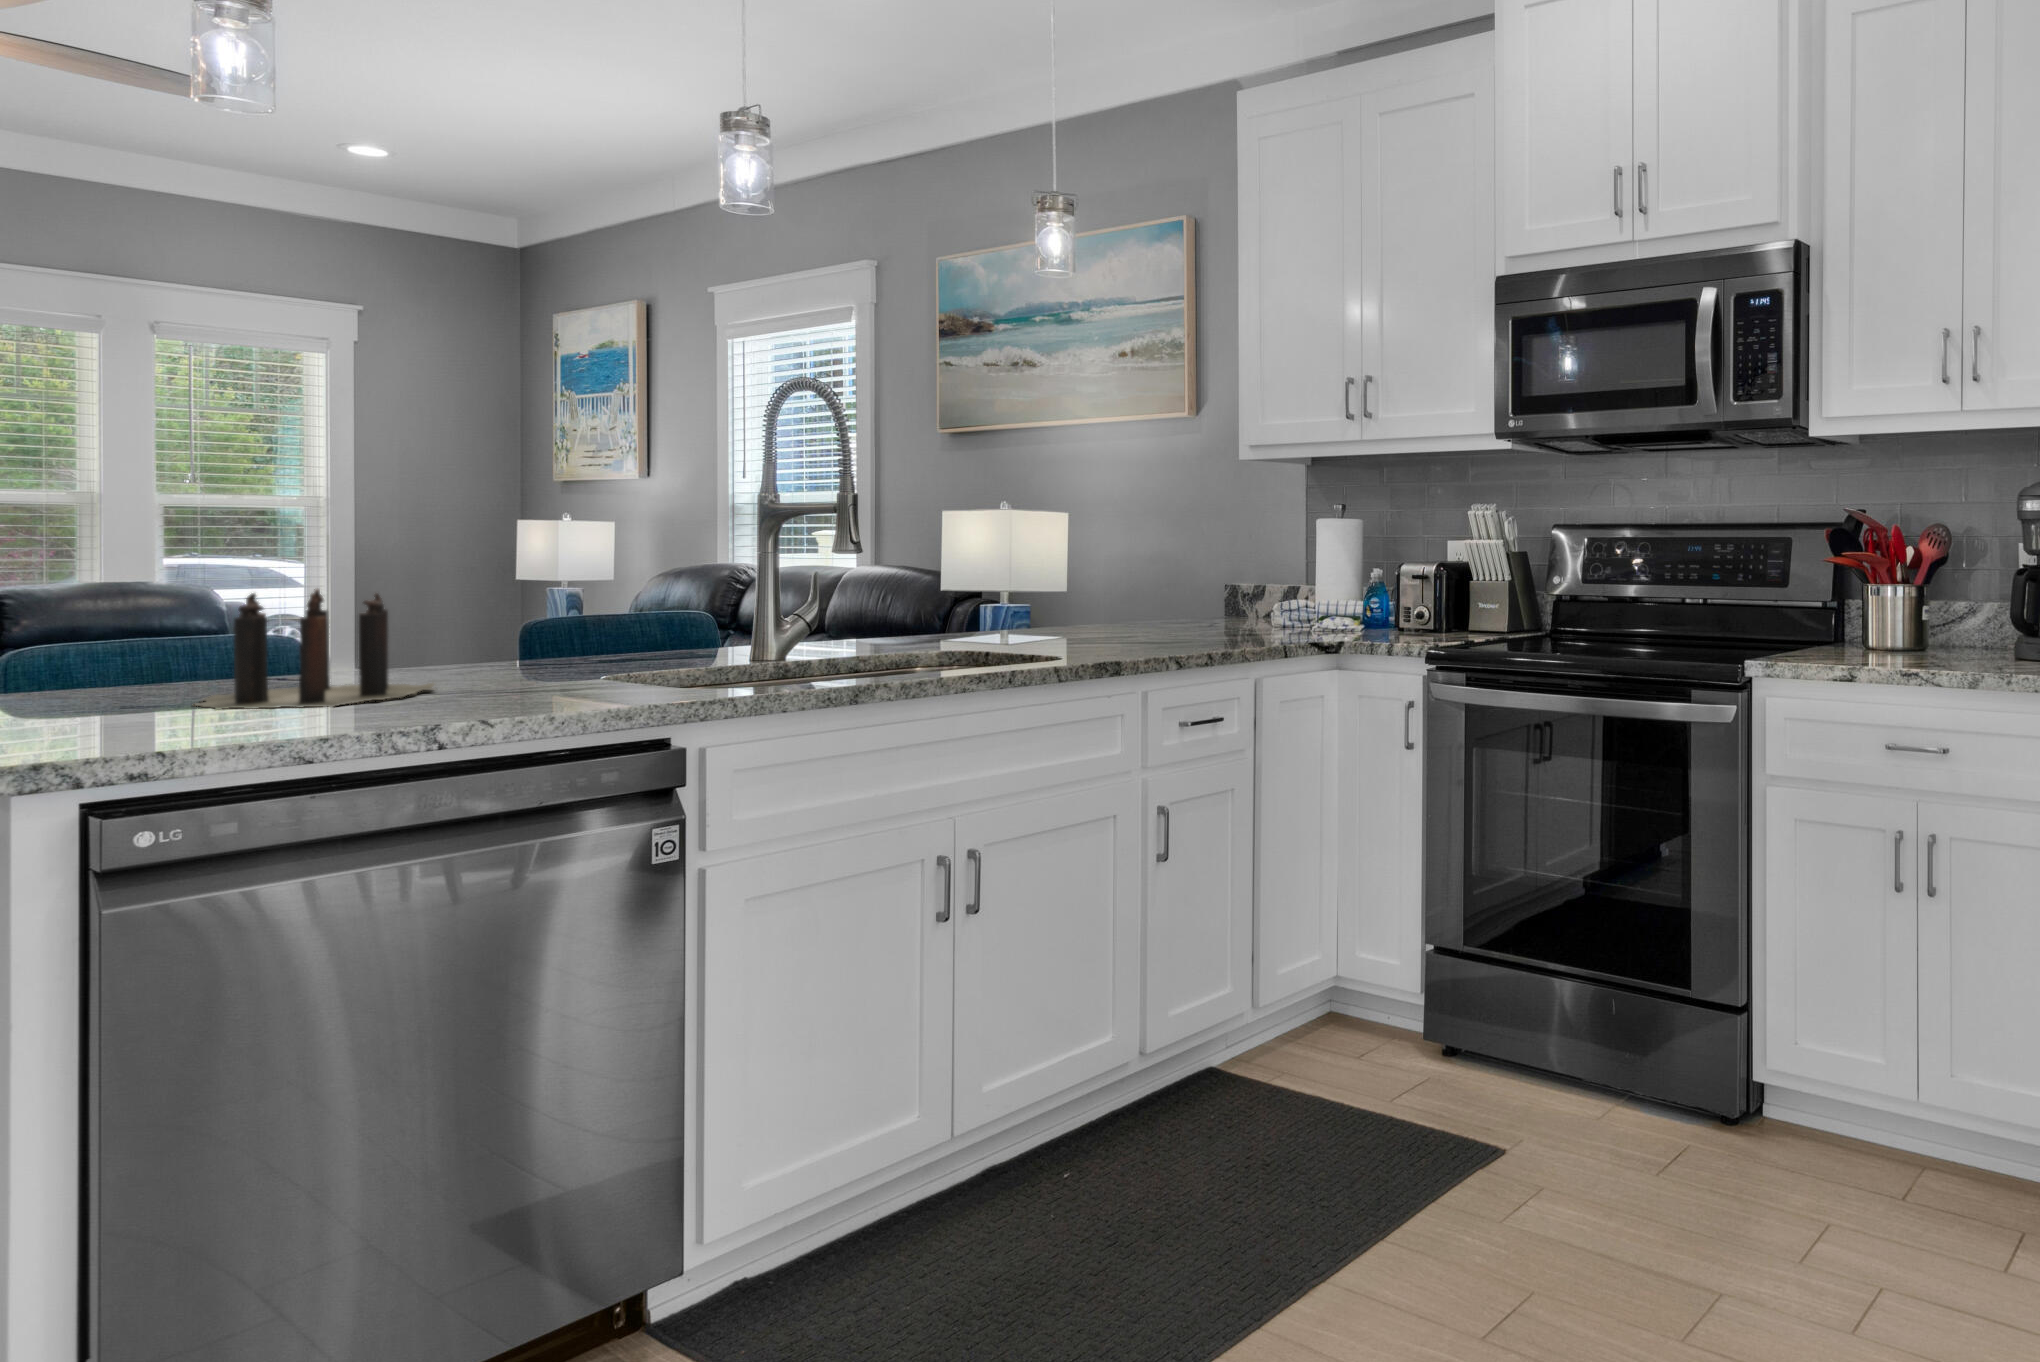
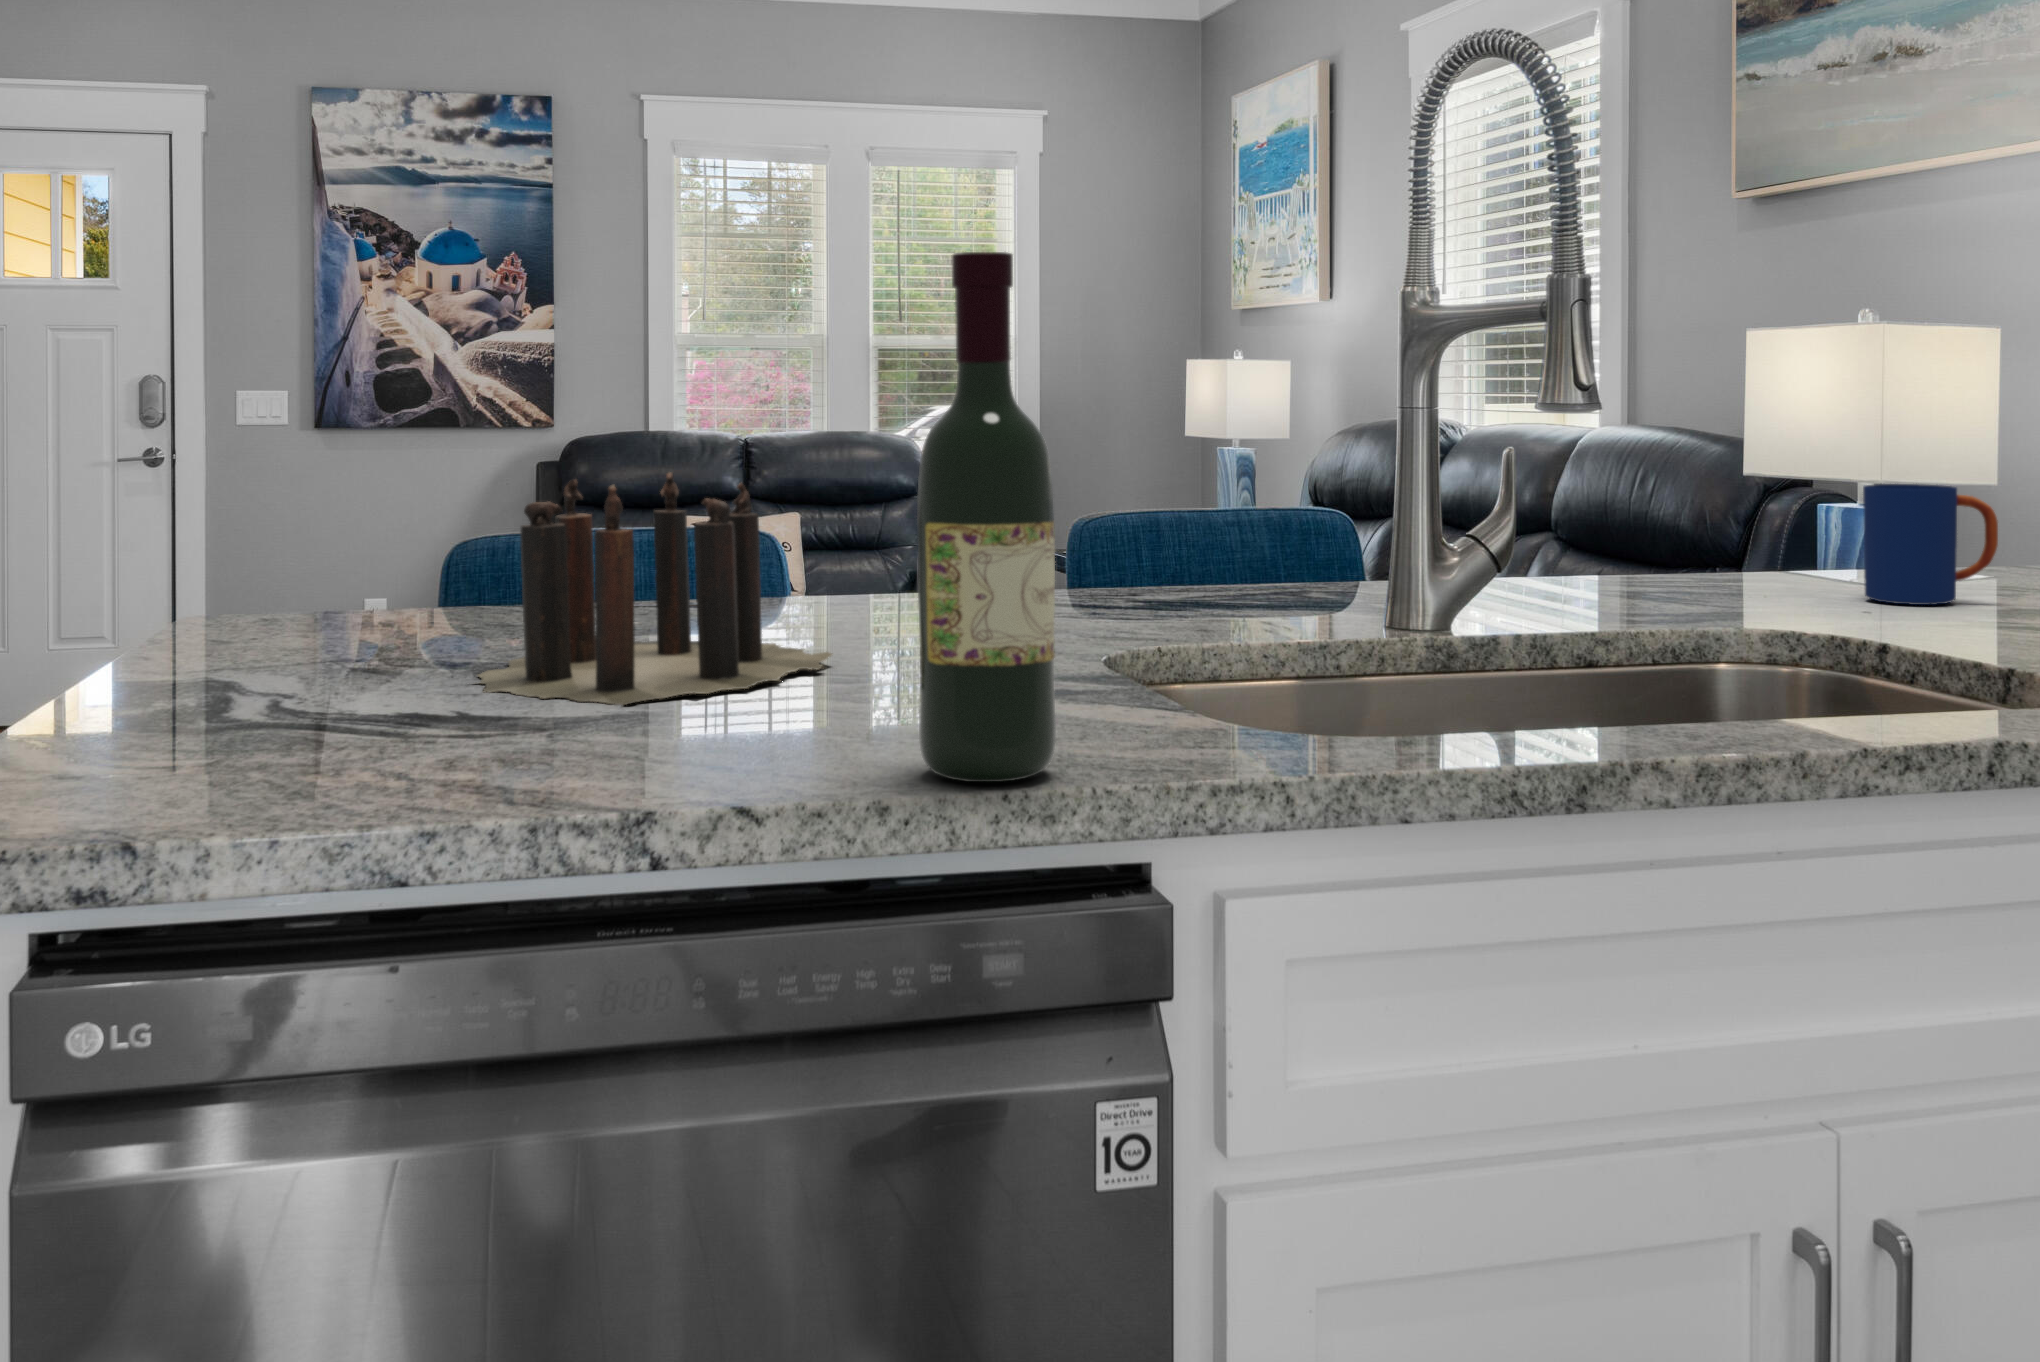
wine bottle: none [559,486,627,709] -> present [917,252,1056,782]
mug: none [986,590,1044,645] -> present [1863,484,1998,605]

